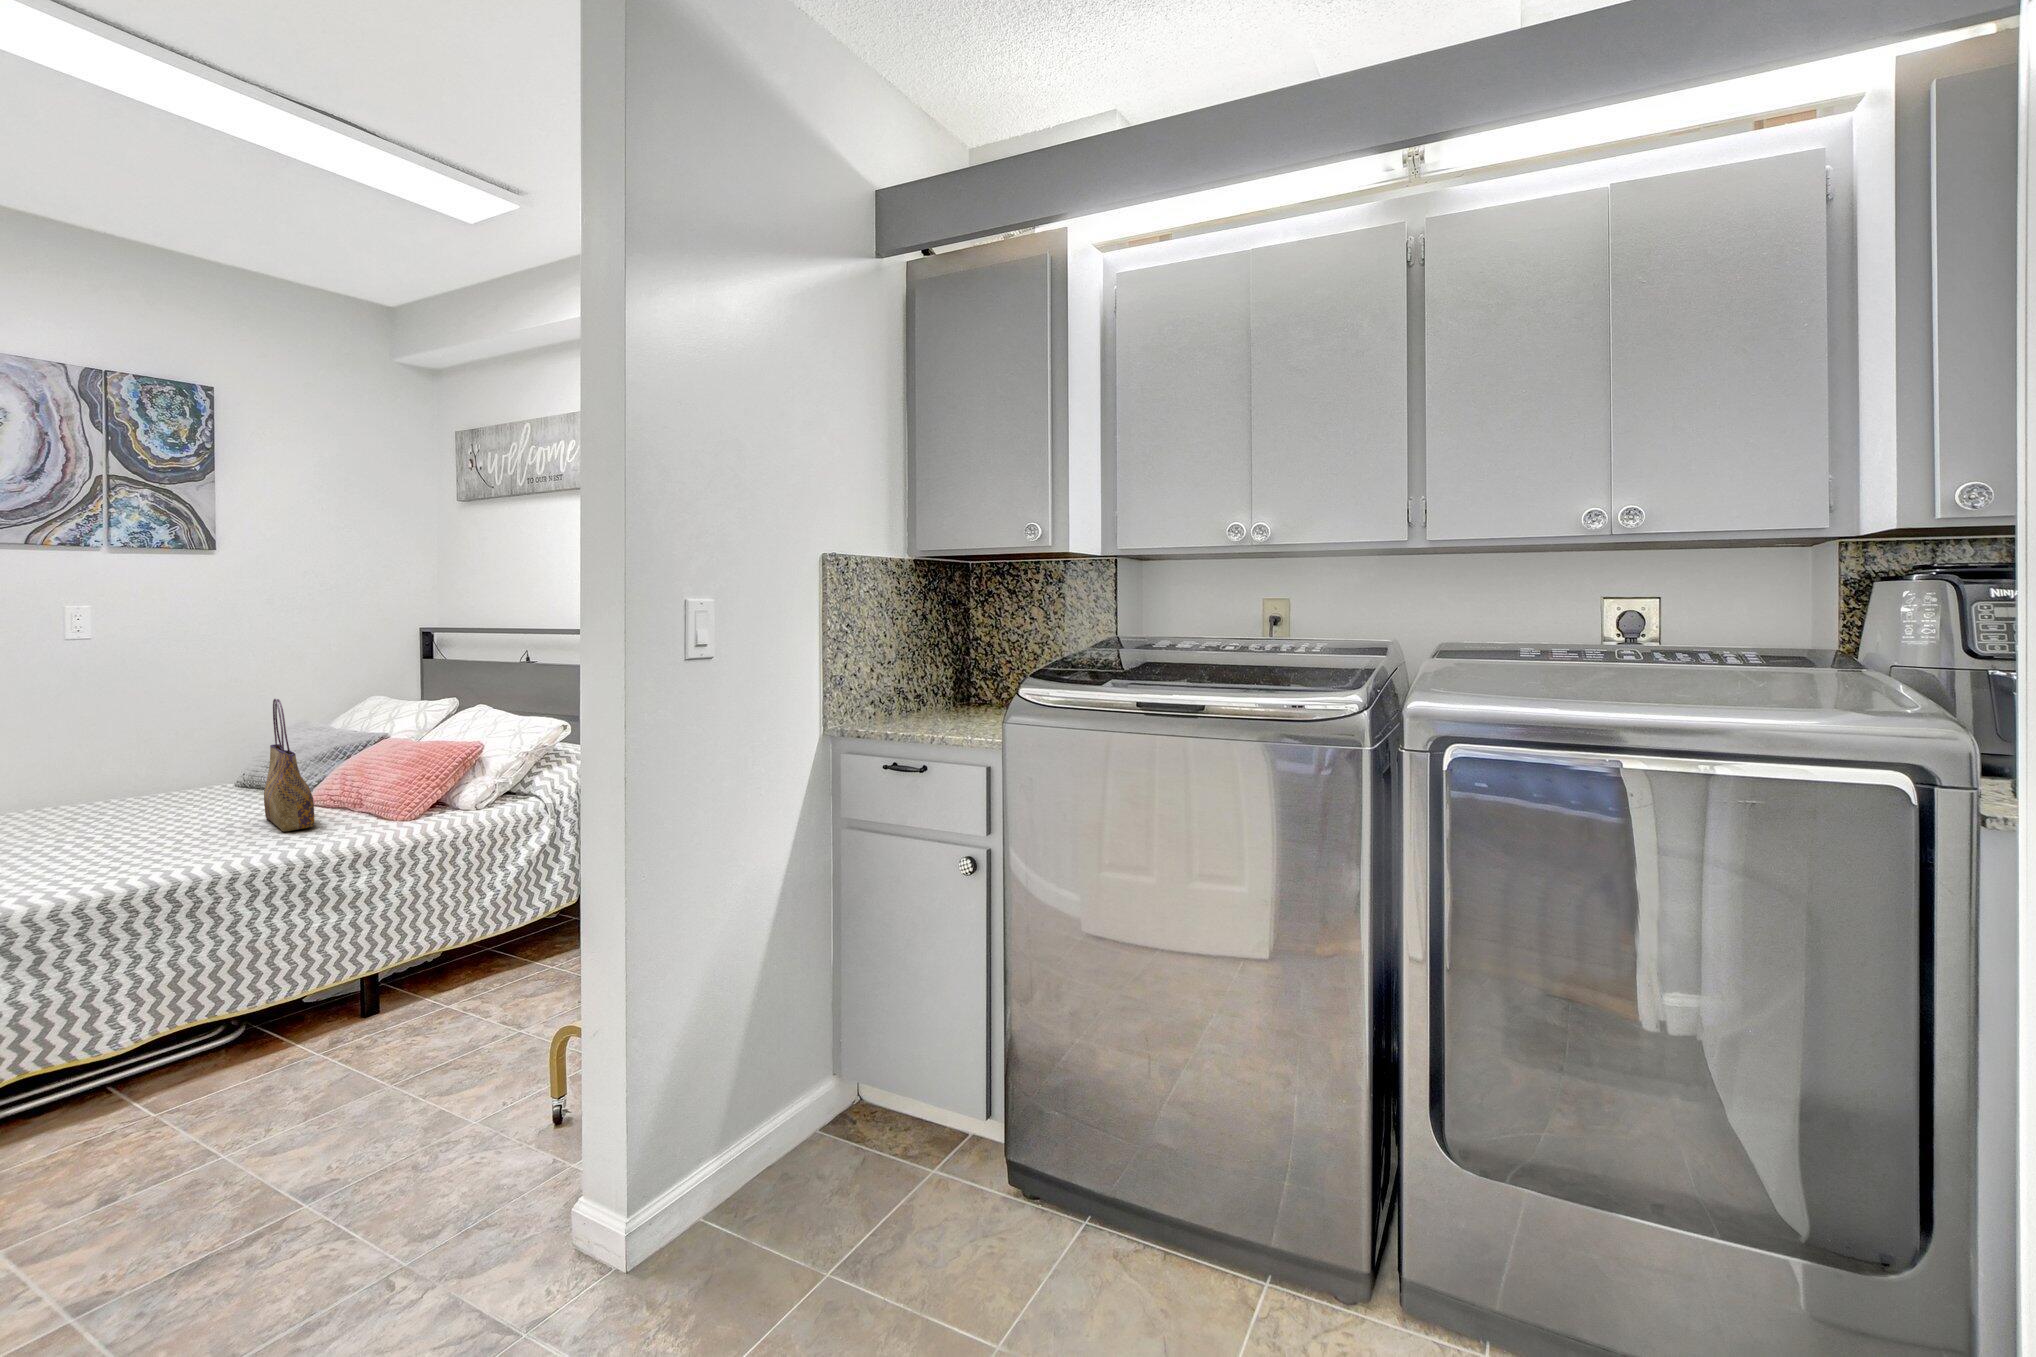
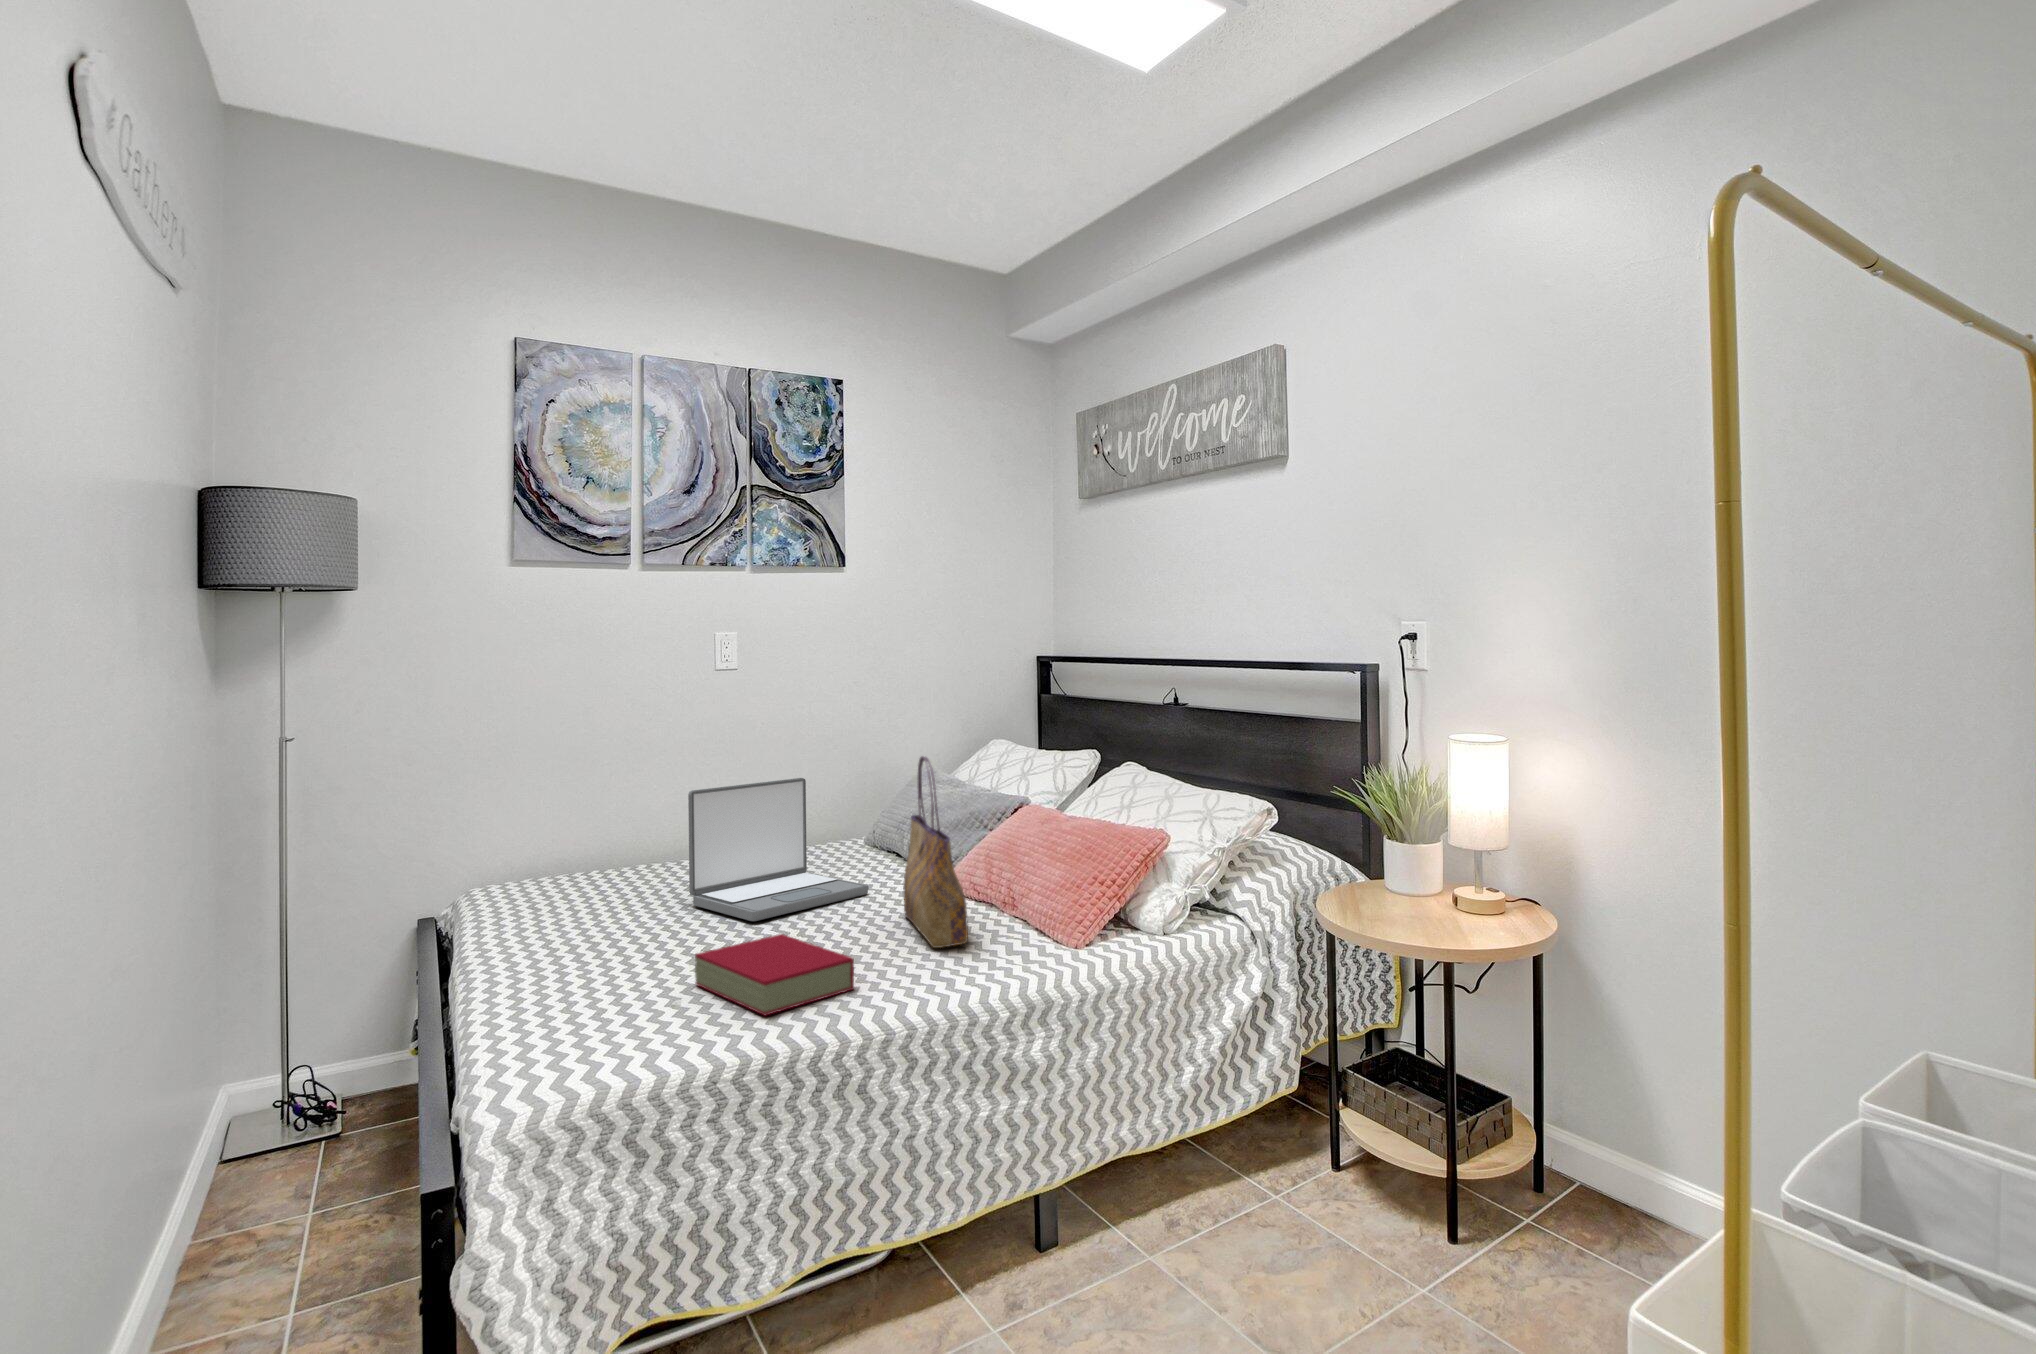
laptop: none [43,724,237,832] -> present [688,778,869,921]
book: none [56,829,206,873] -> present [695,934,854,1016]

